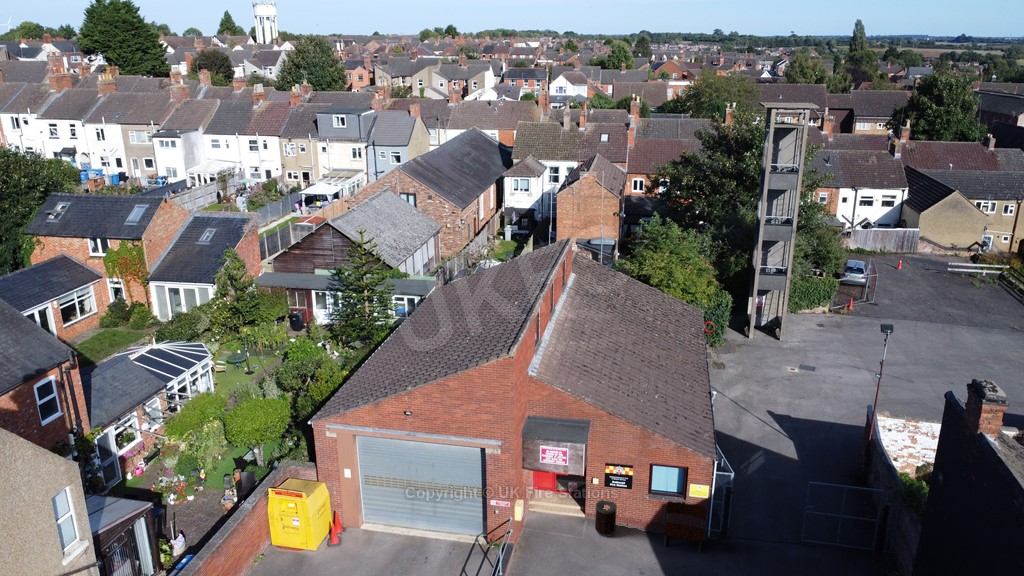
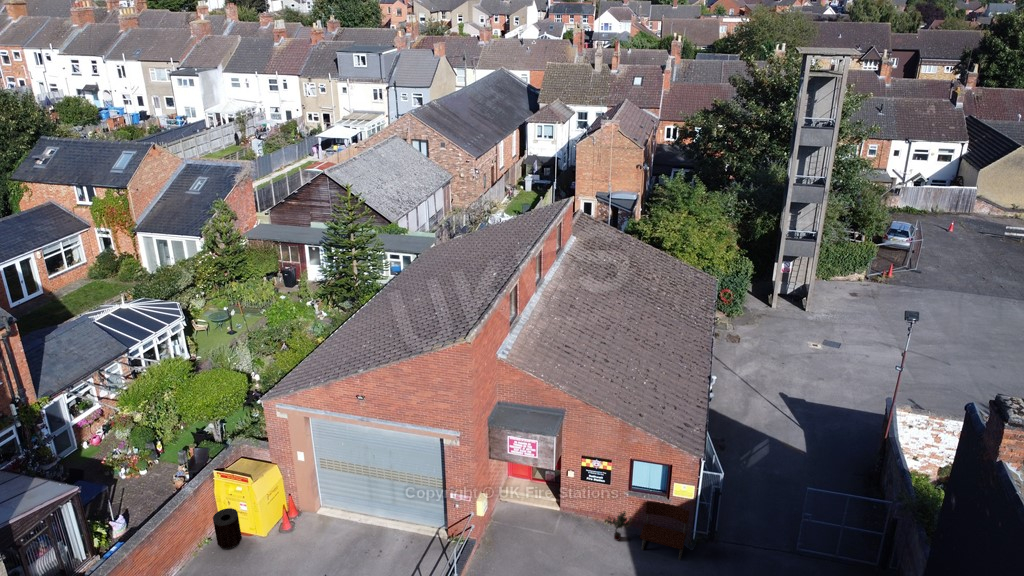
trash can: present [595,500,617,537] -> present [213,508,242,550]
potted tree: none [629,511,655,539] -> present [606,512,632,540]

